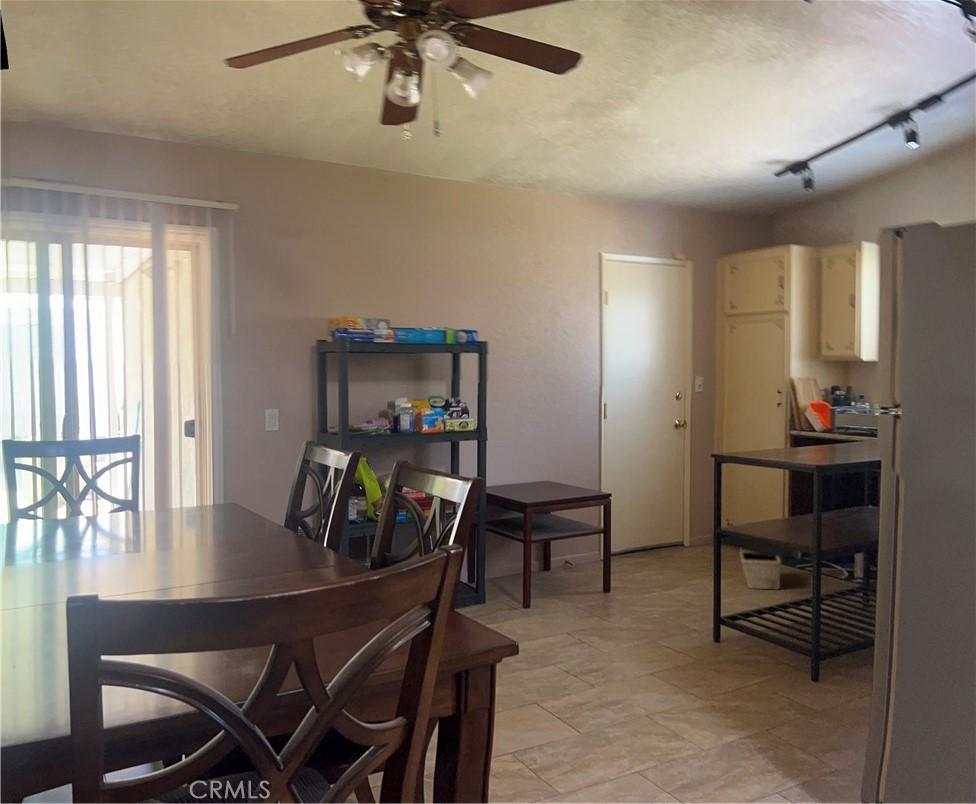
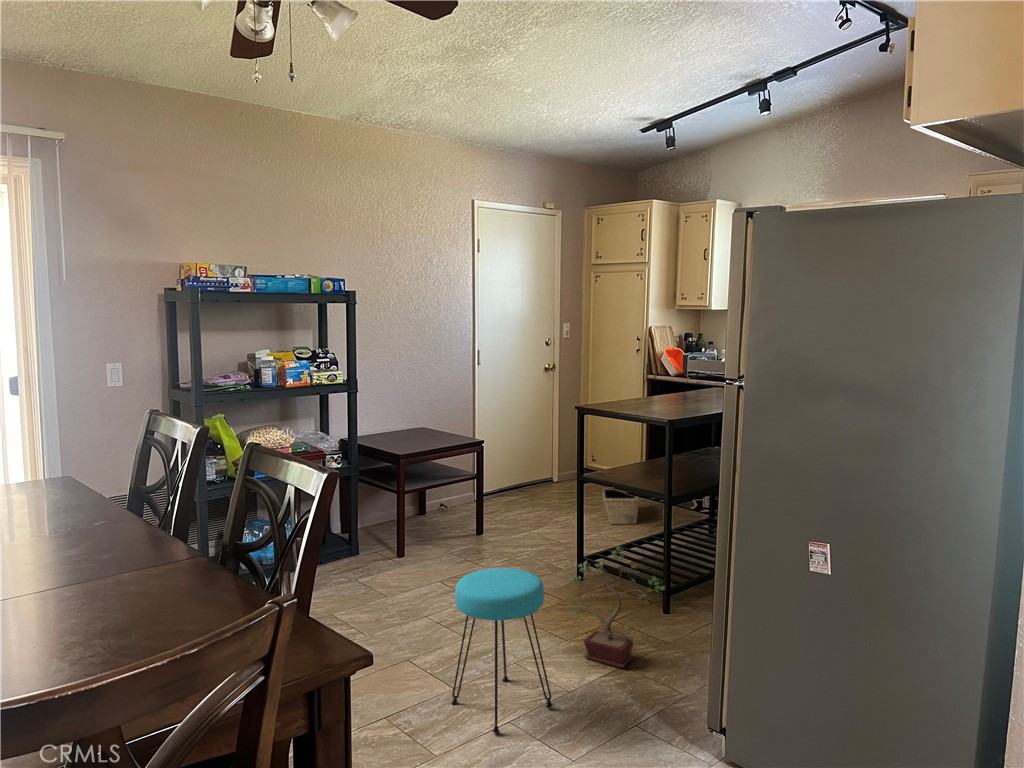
potted plant: none [707,592,814,722] -> present [570,545,665,668]
stool: none [589,606,694,767] -> present [451,568,553,733]

